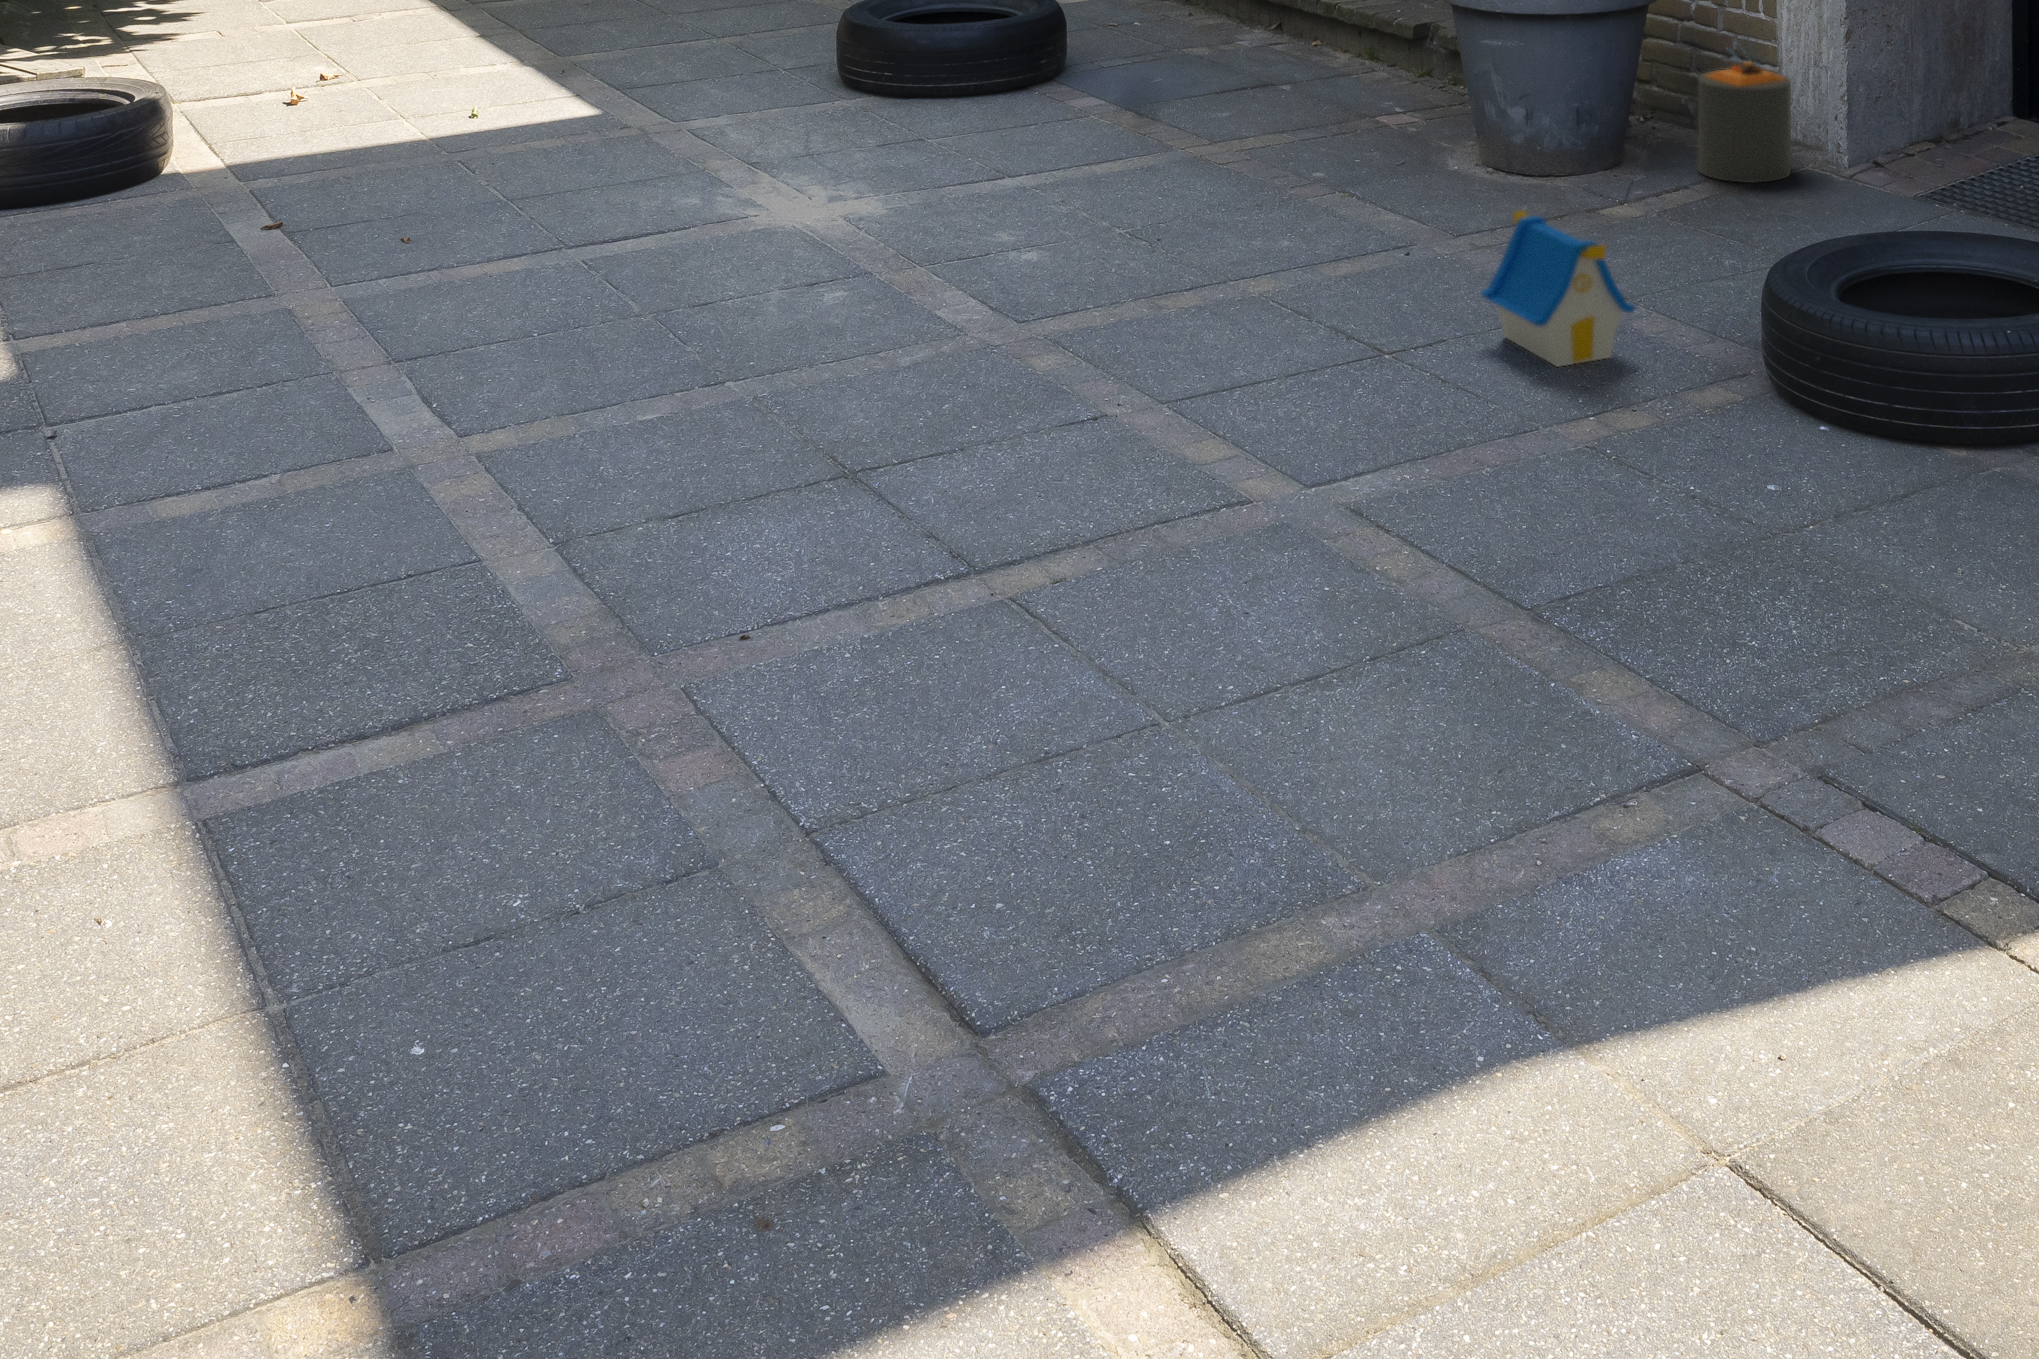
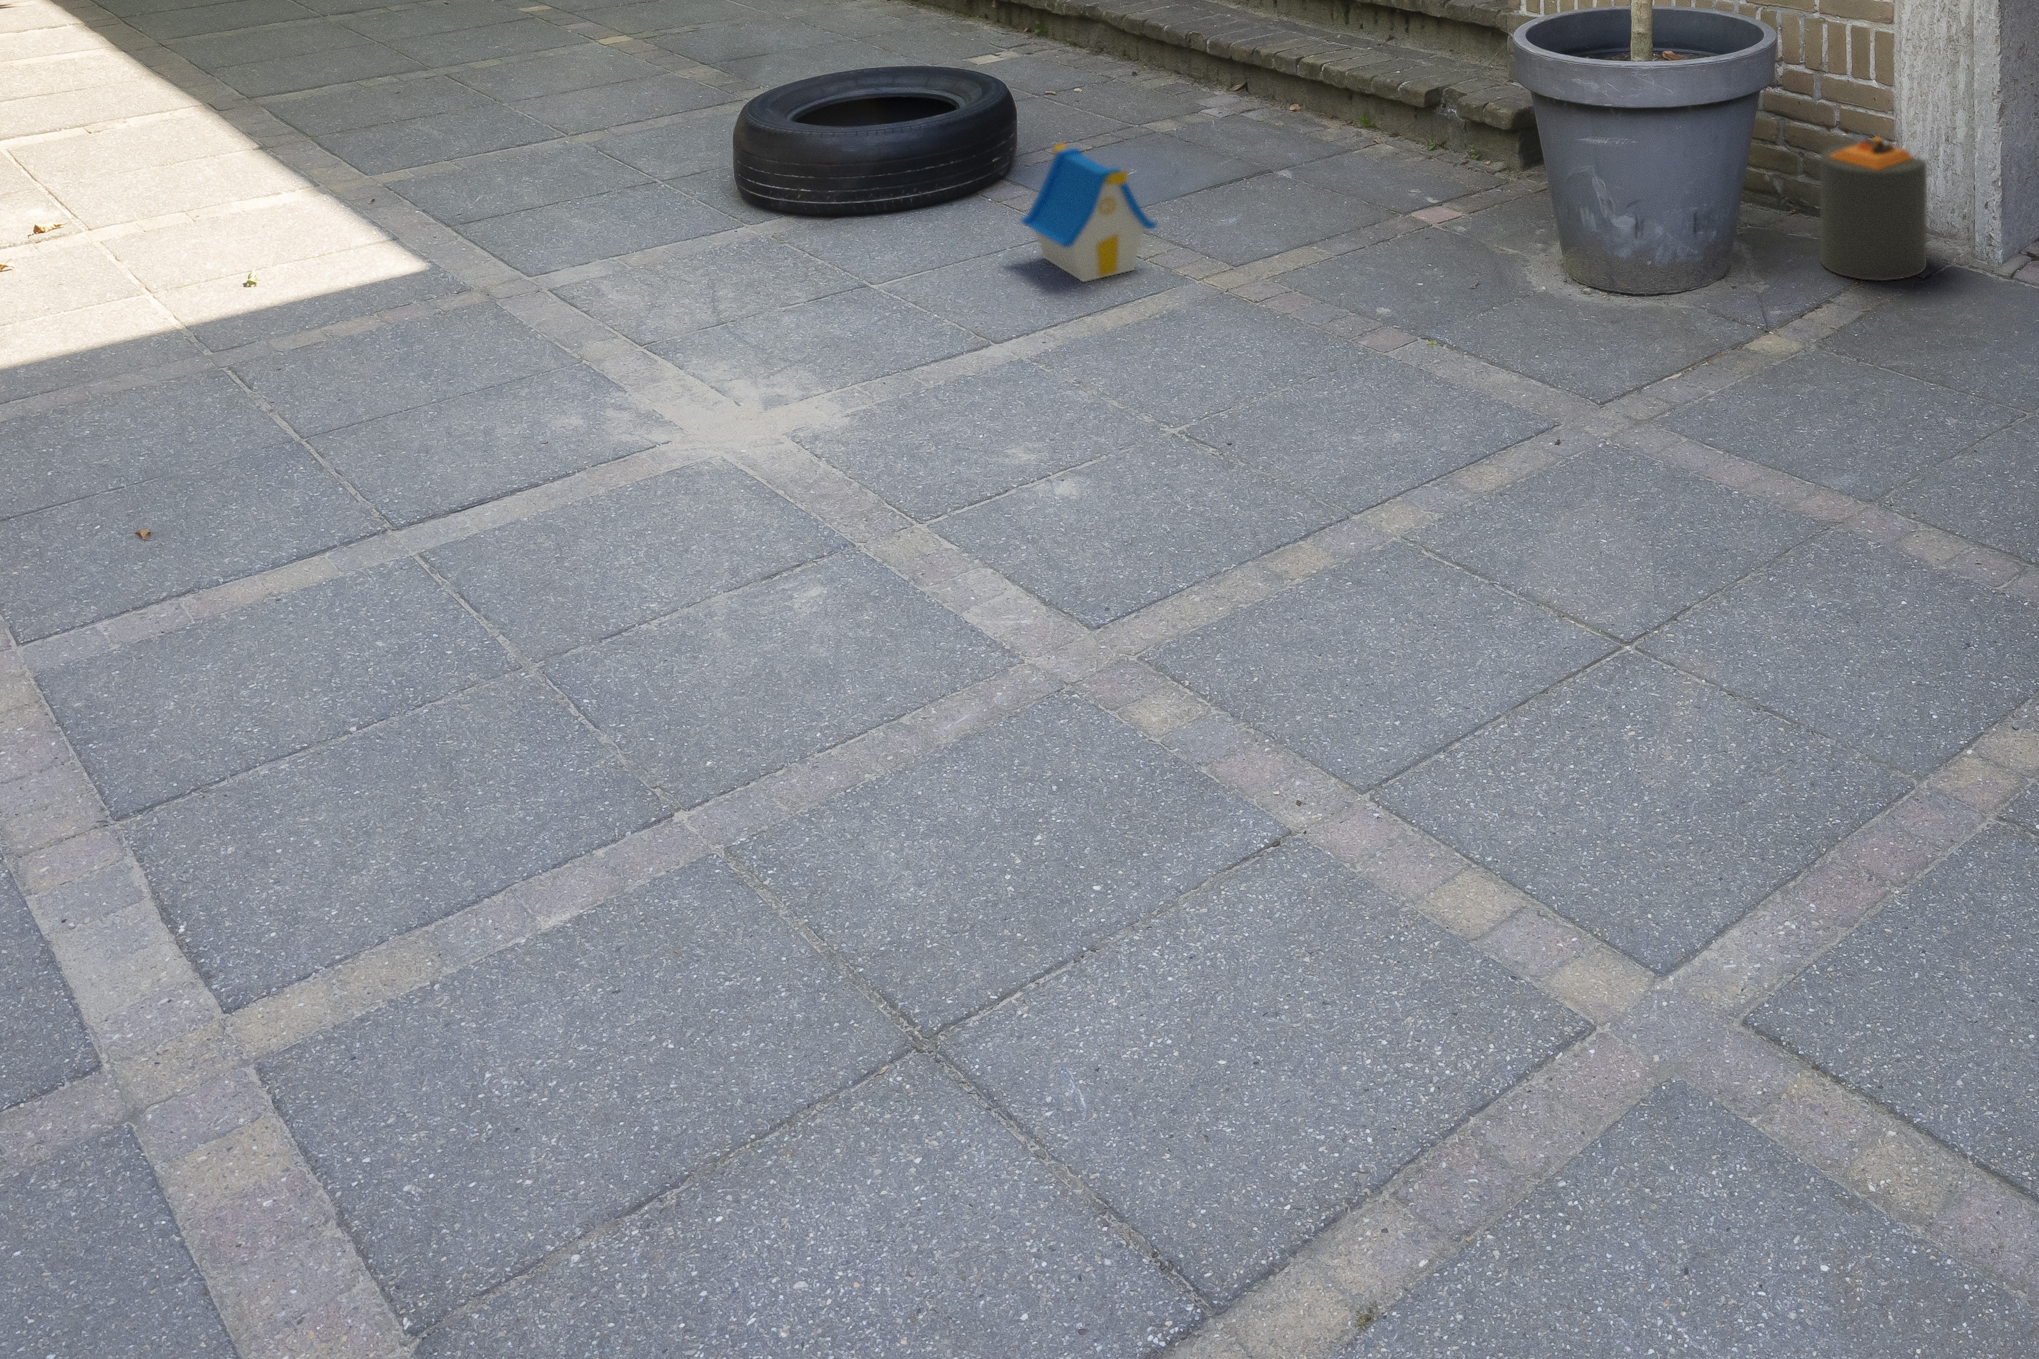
toy house: present [1482,211,1635,367] -> present [1021,144,1157,282]

